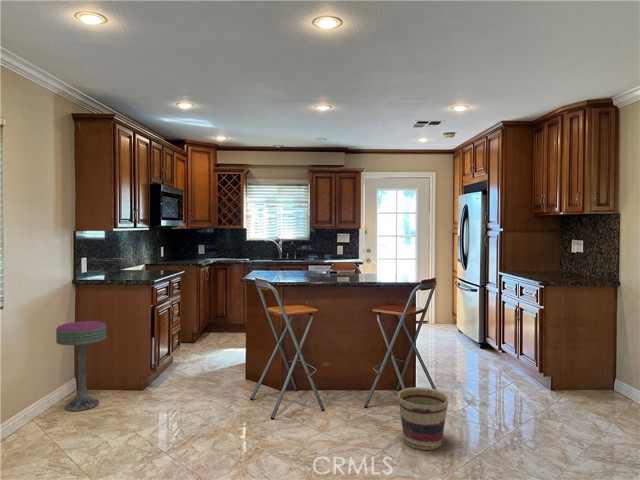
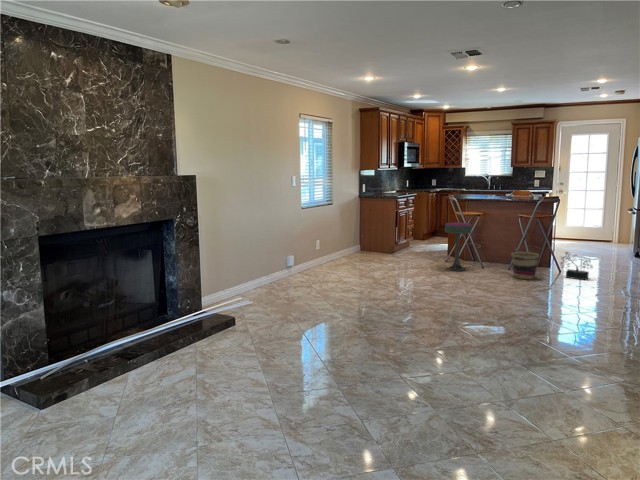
bar stool: present [56,321,107,411] -> present [445,222,471,271]
decorative plant: none [463,376,521,429] -> present [561,252,593,280]

